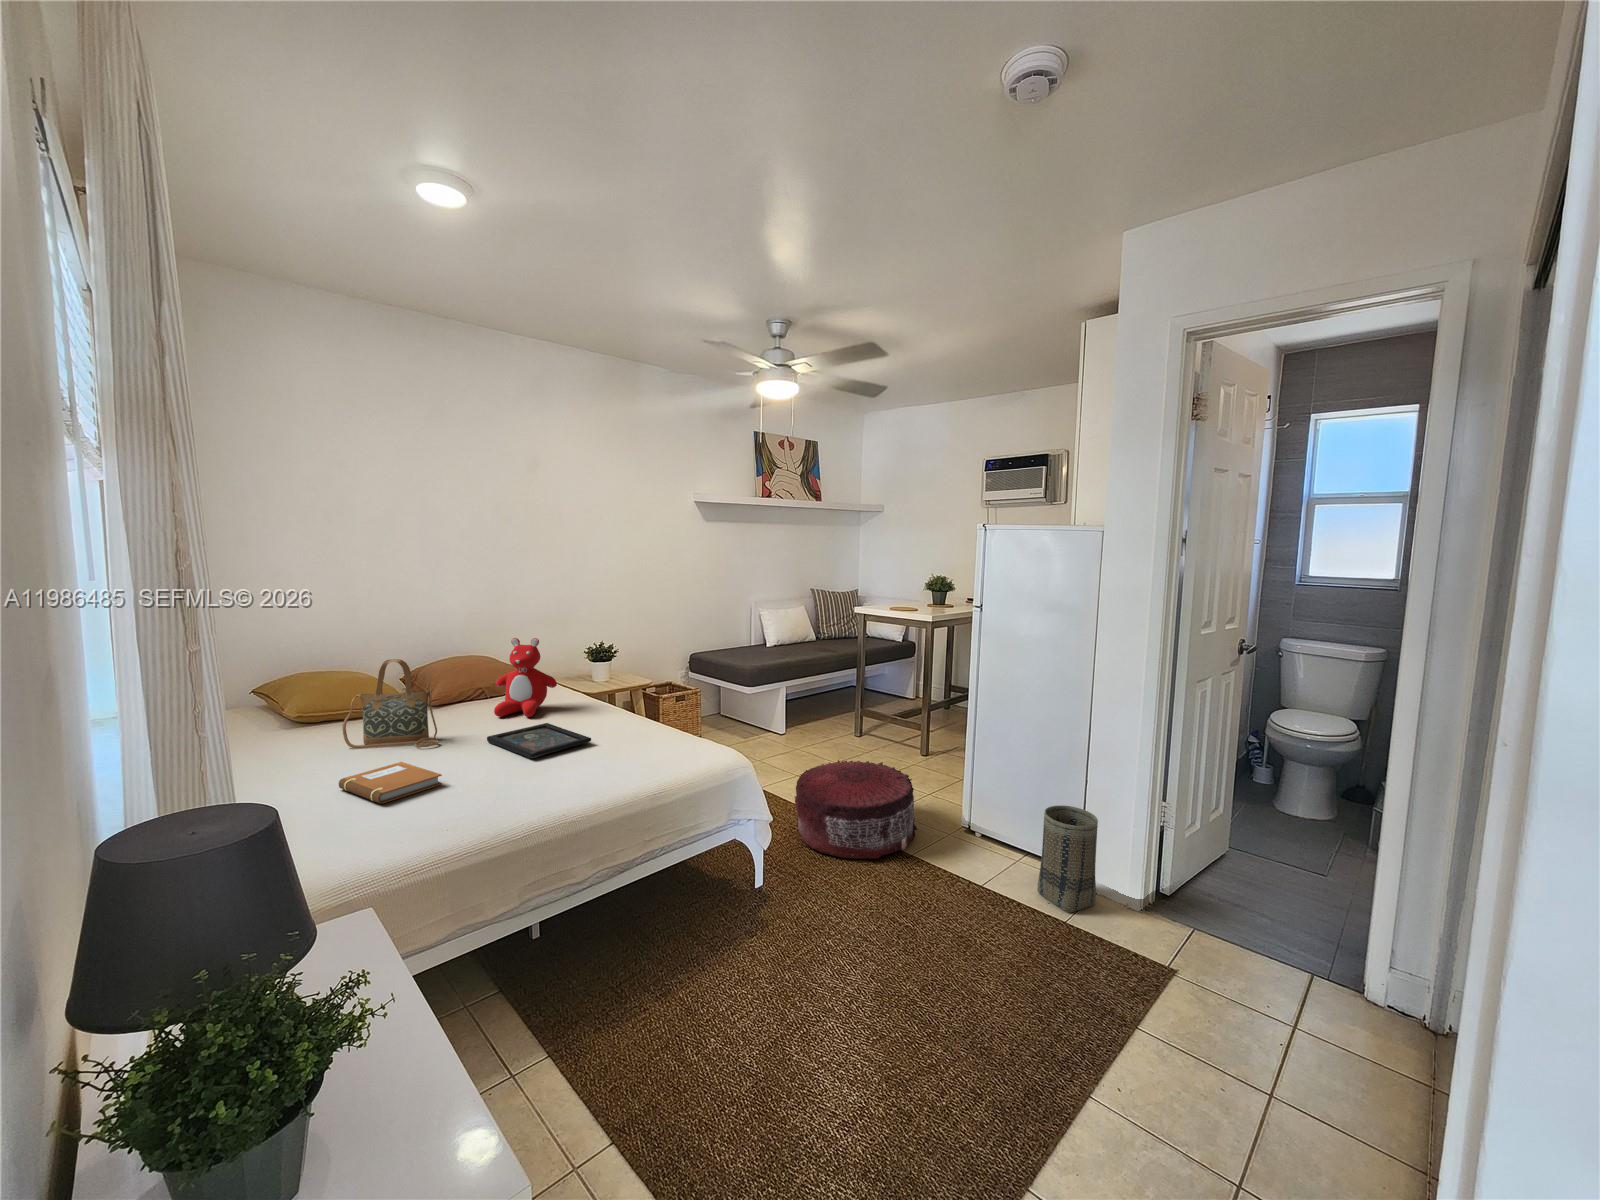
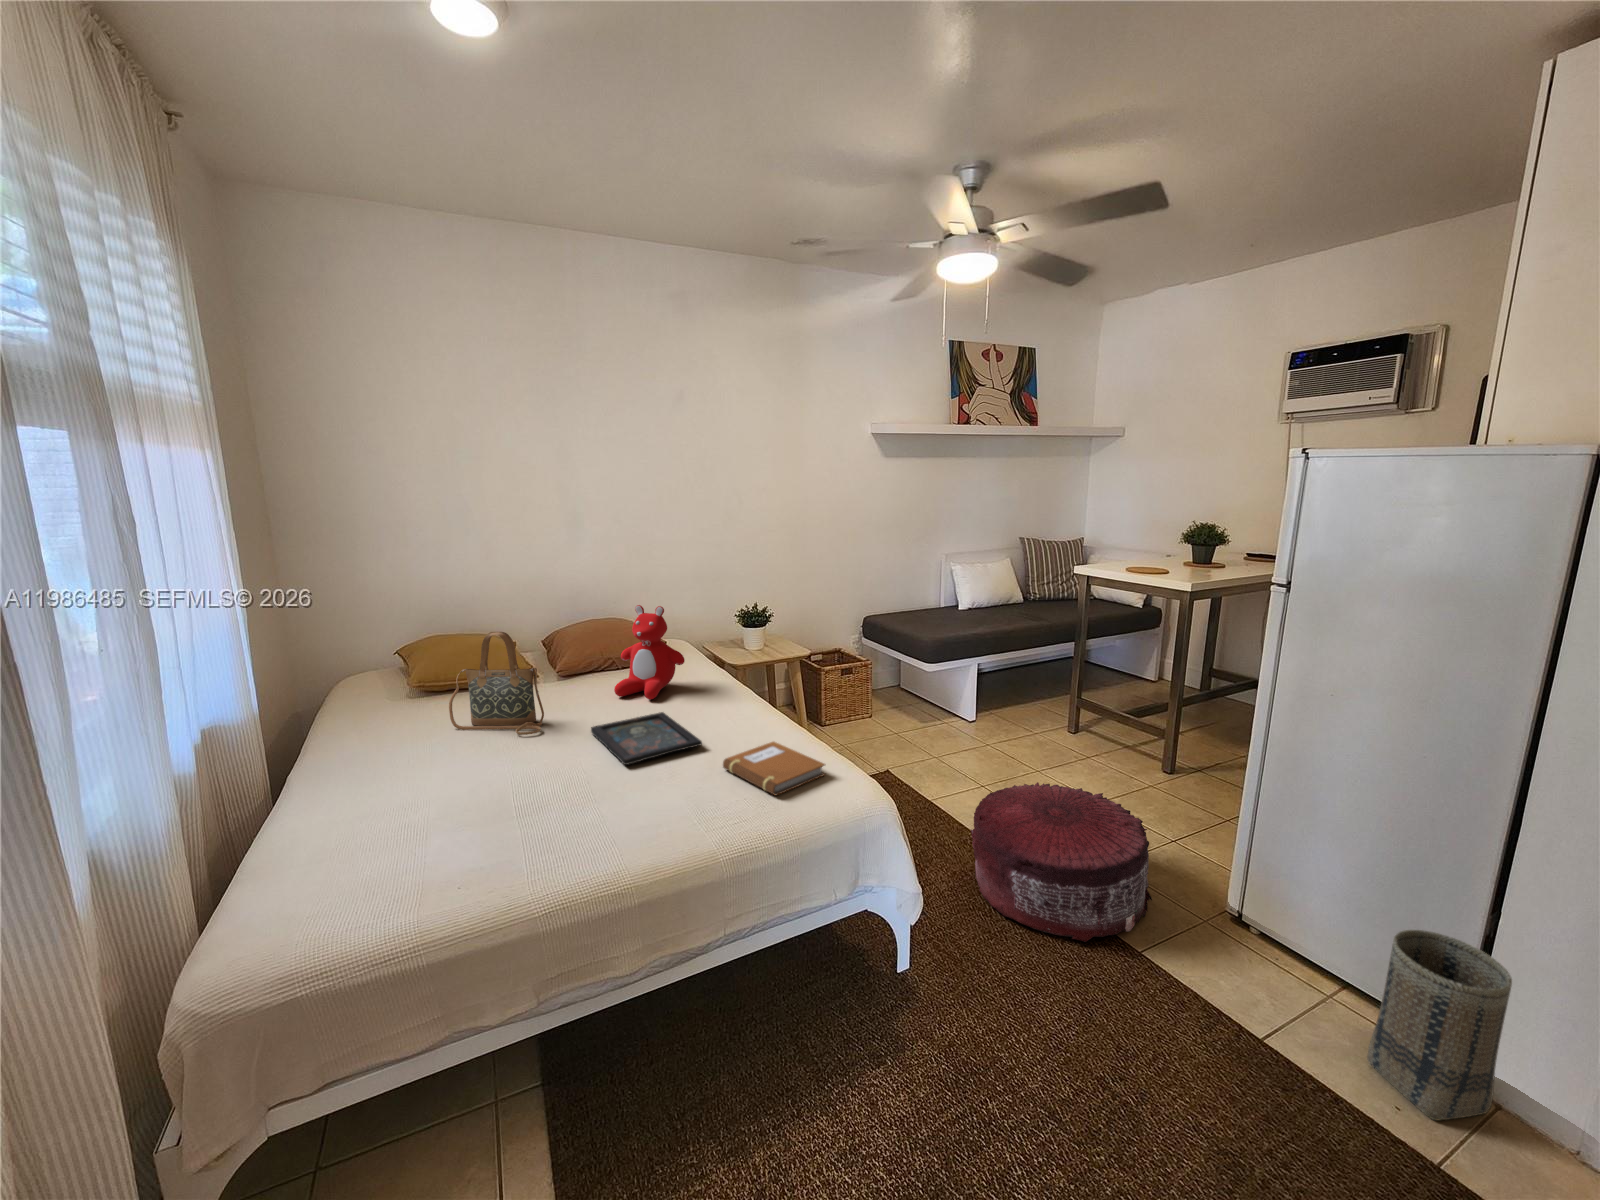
notebook: present [339,762,442,804] -> present [723,742,825,795]

